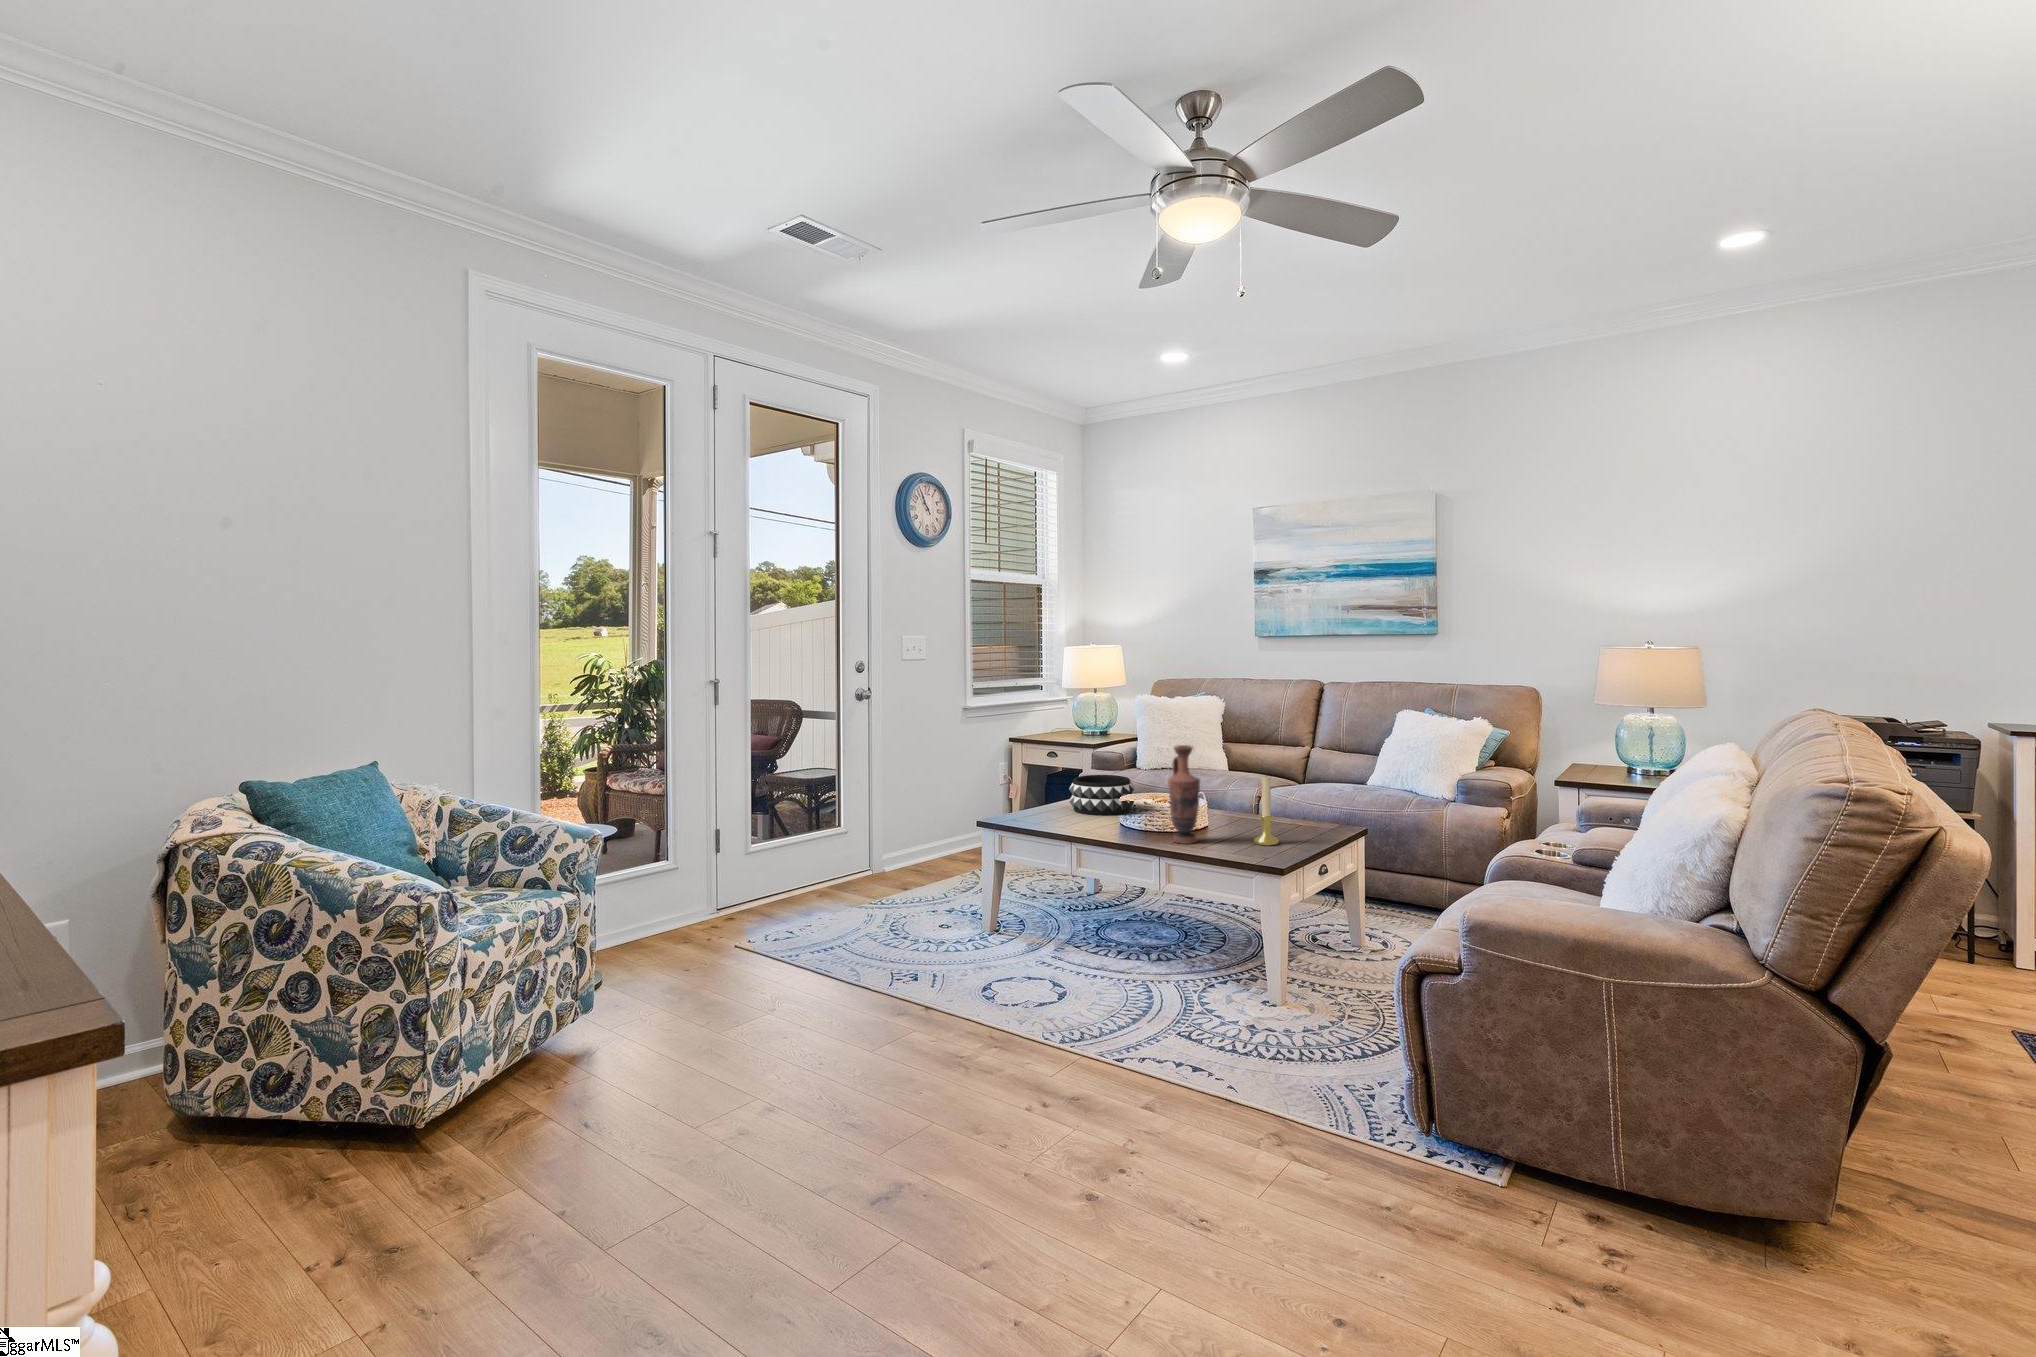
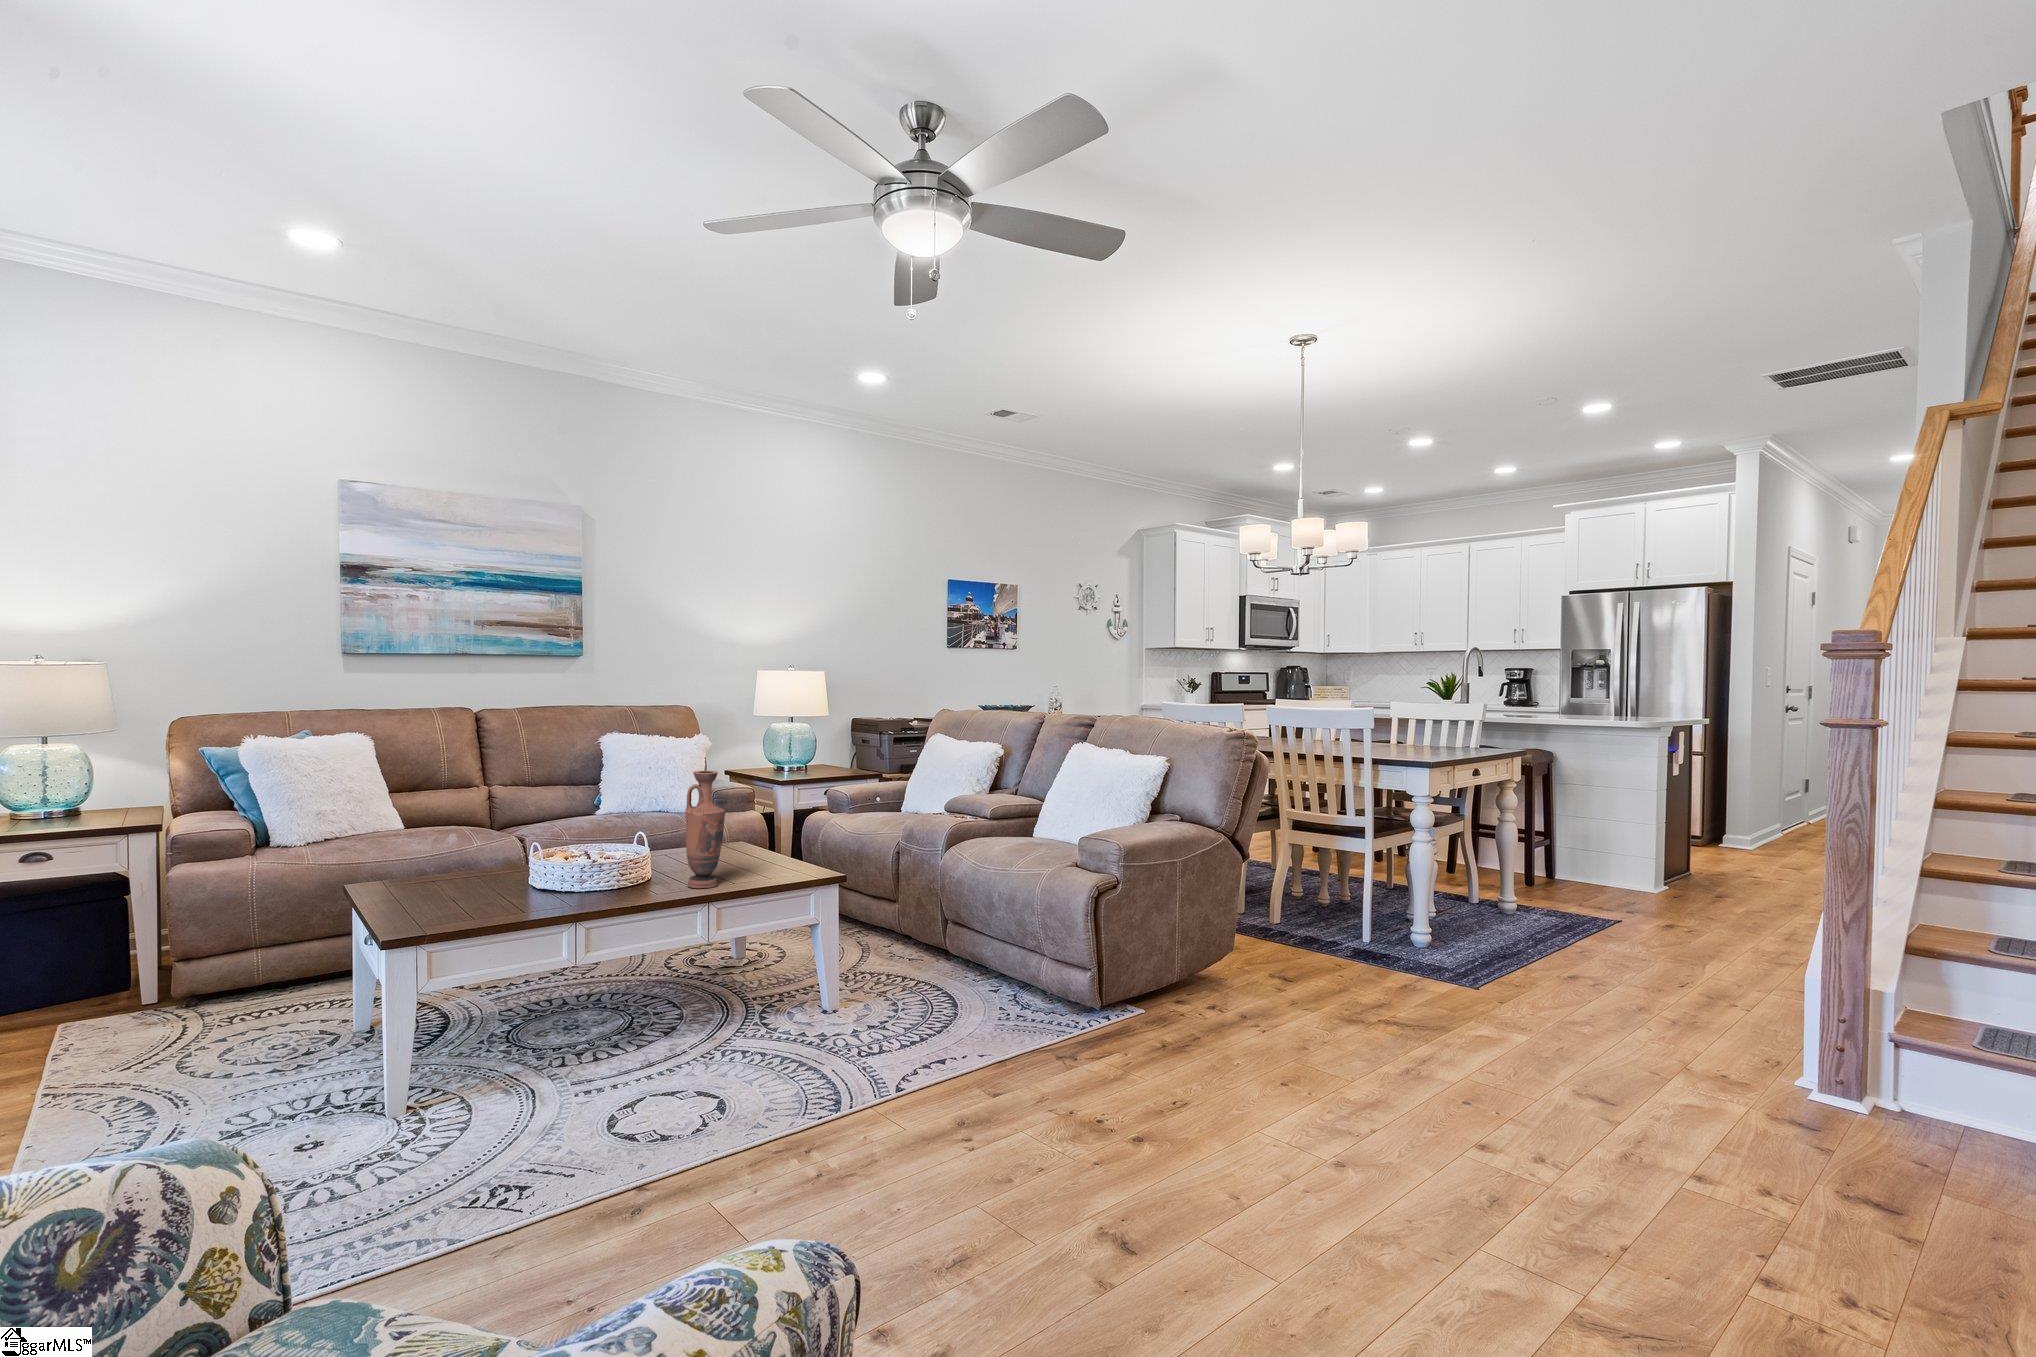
decorative bowl: present [1069,775,1134,815] -> none [394,840,504,902]
candle holder: present [1254,776,1279,846] -> none [746,794,772,871]

